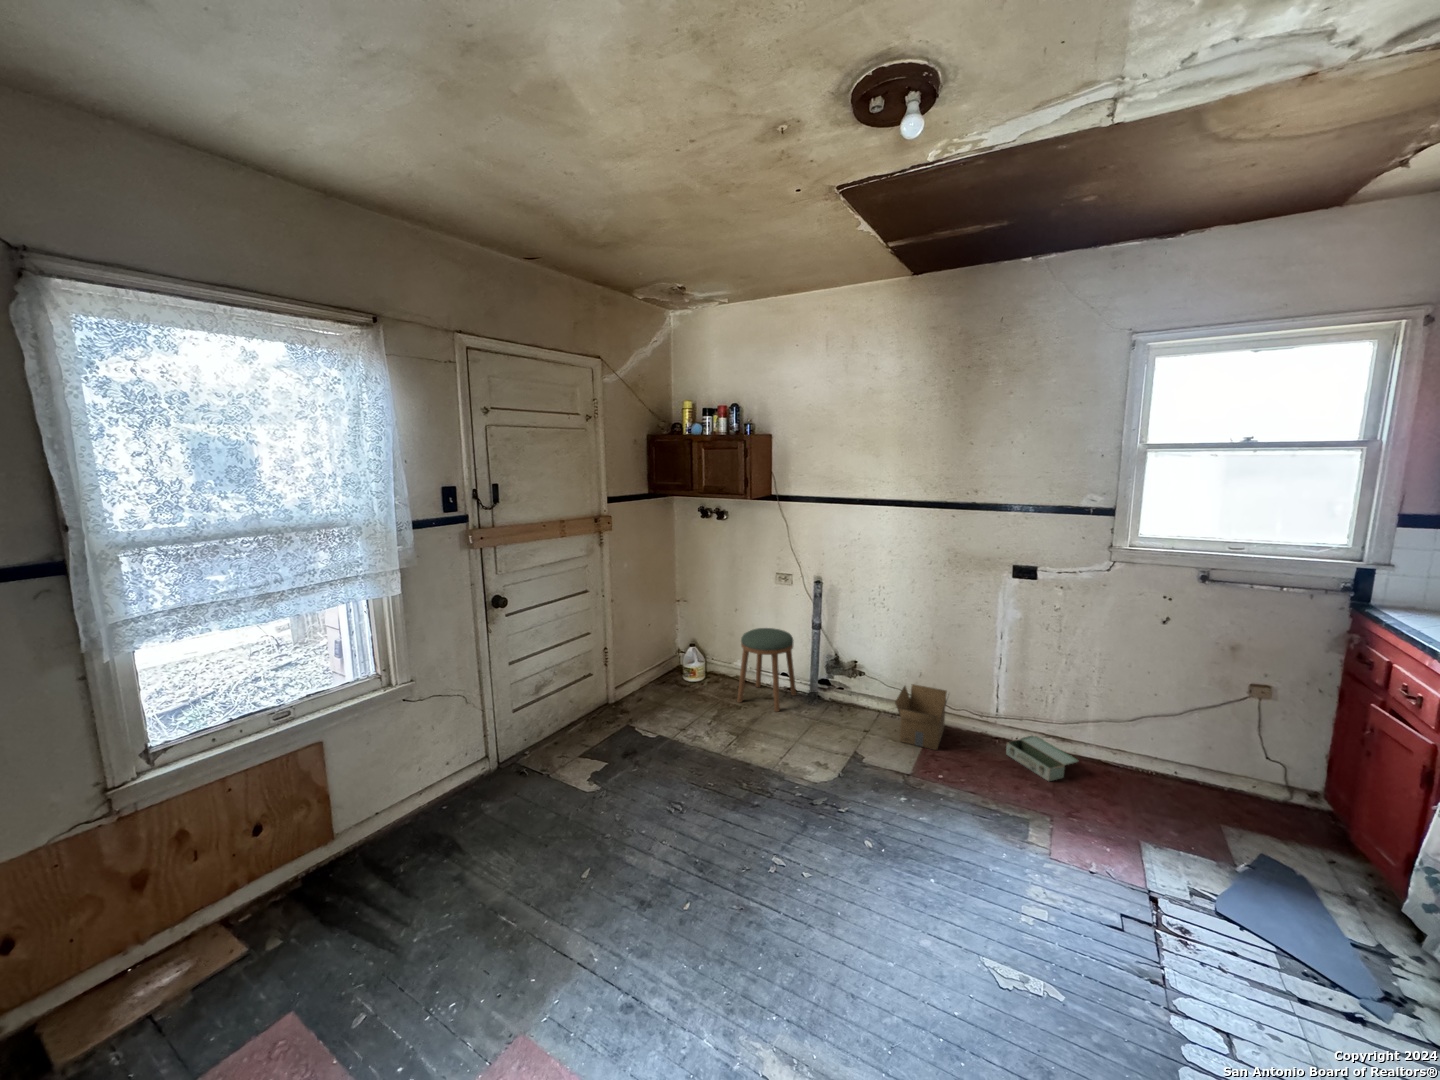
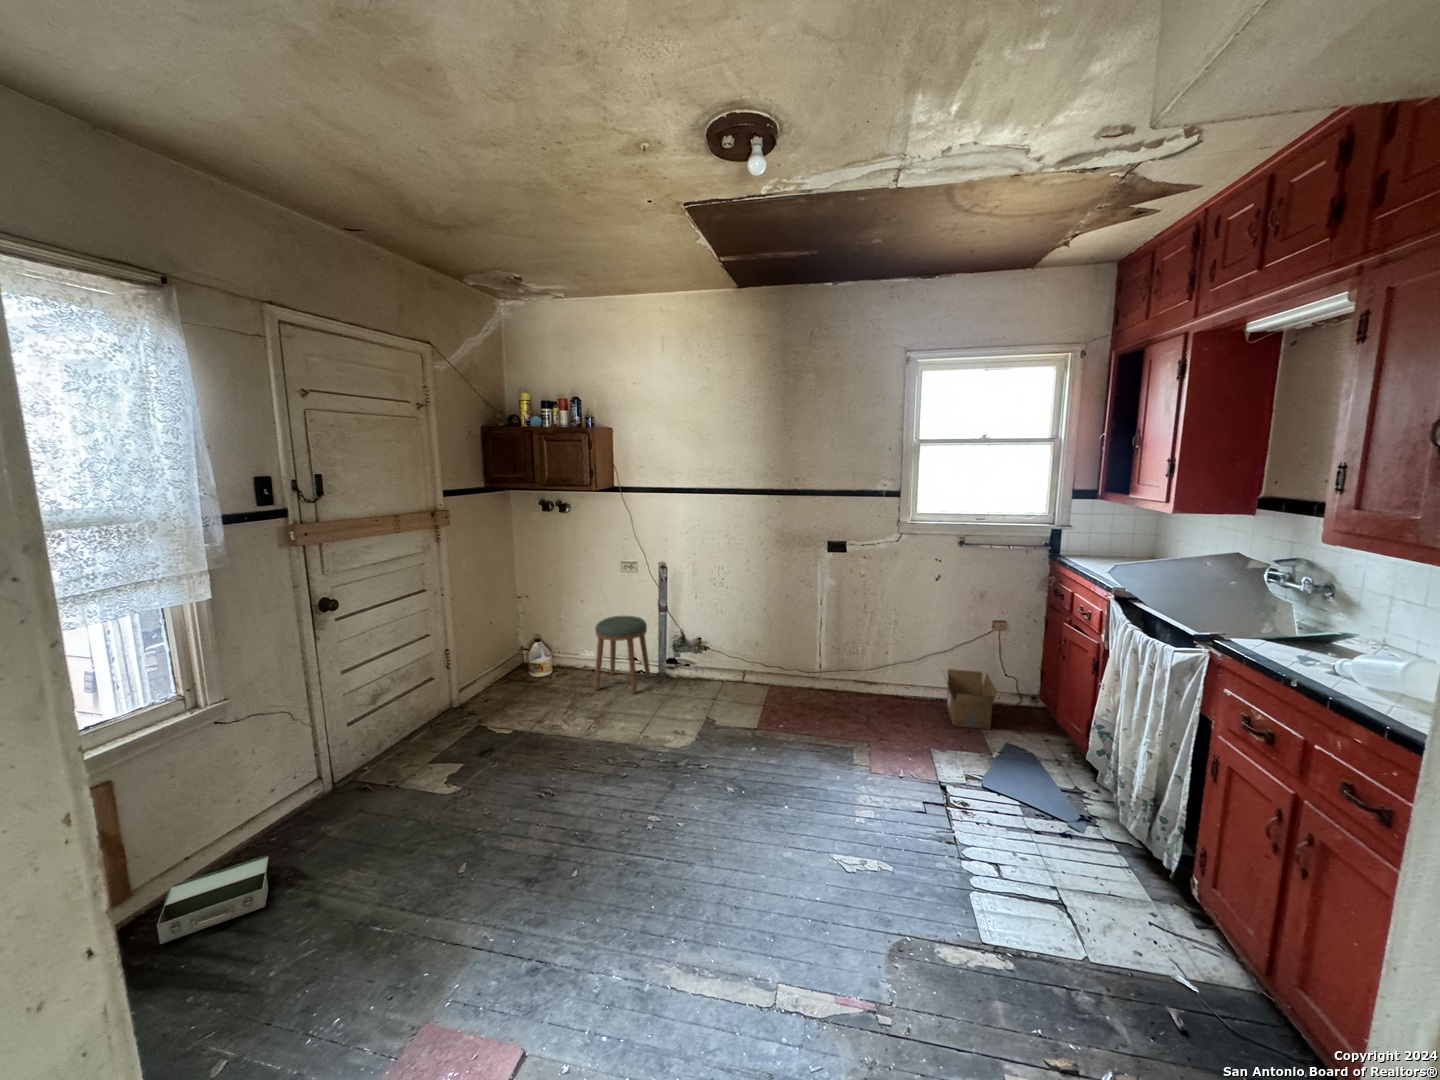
cardboard box: present [895,684,947,750] -> present [947,669,997,730]
toolbox: present [1006,736,1078,781] -> present [157,856,269,944]

